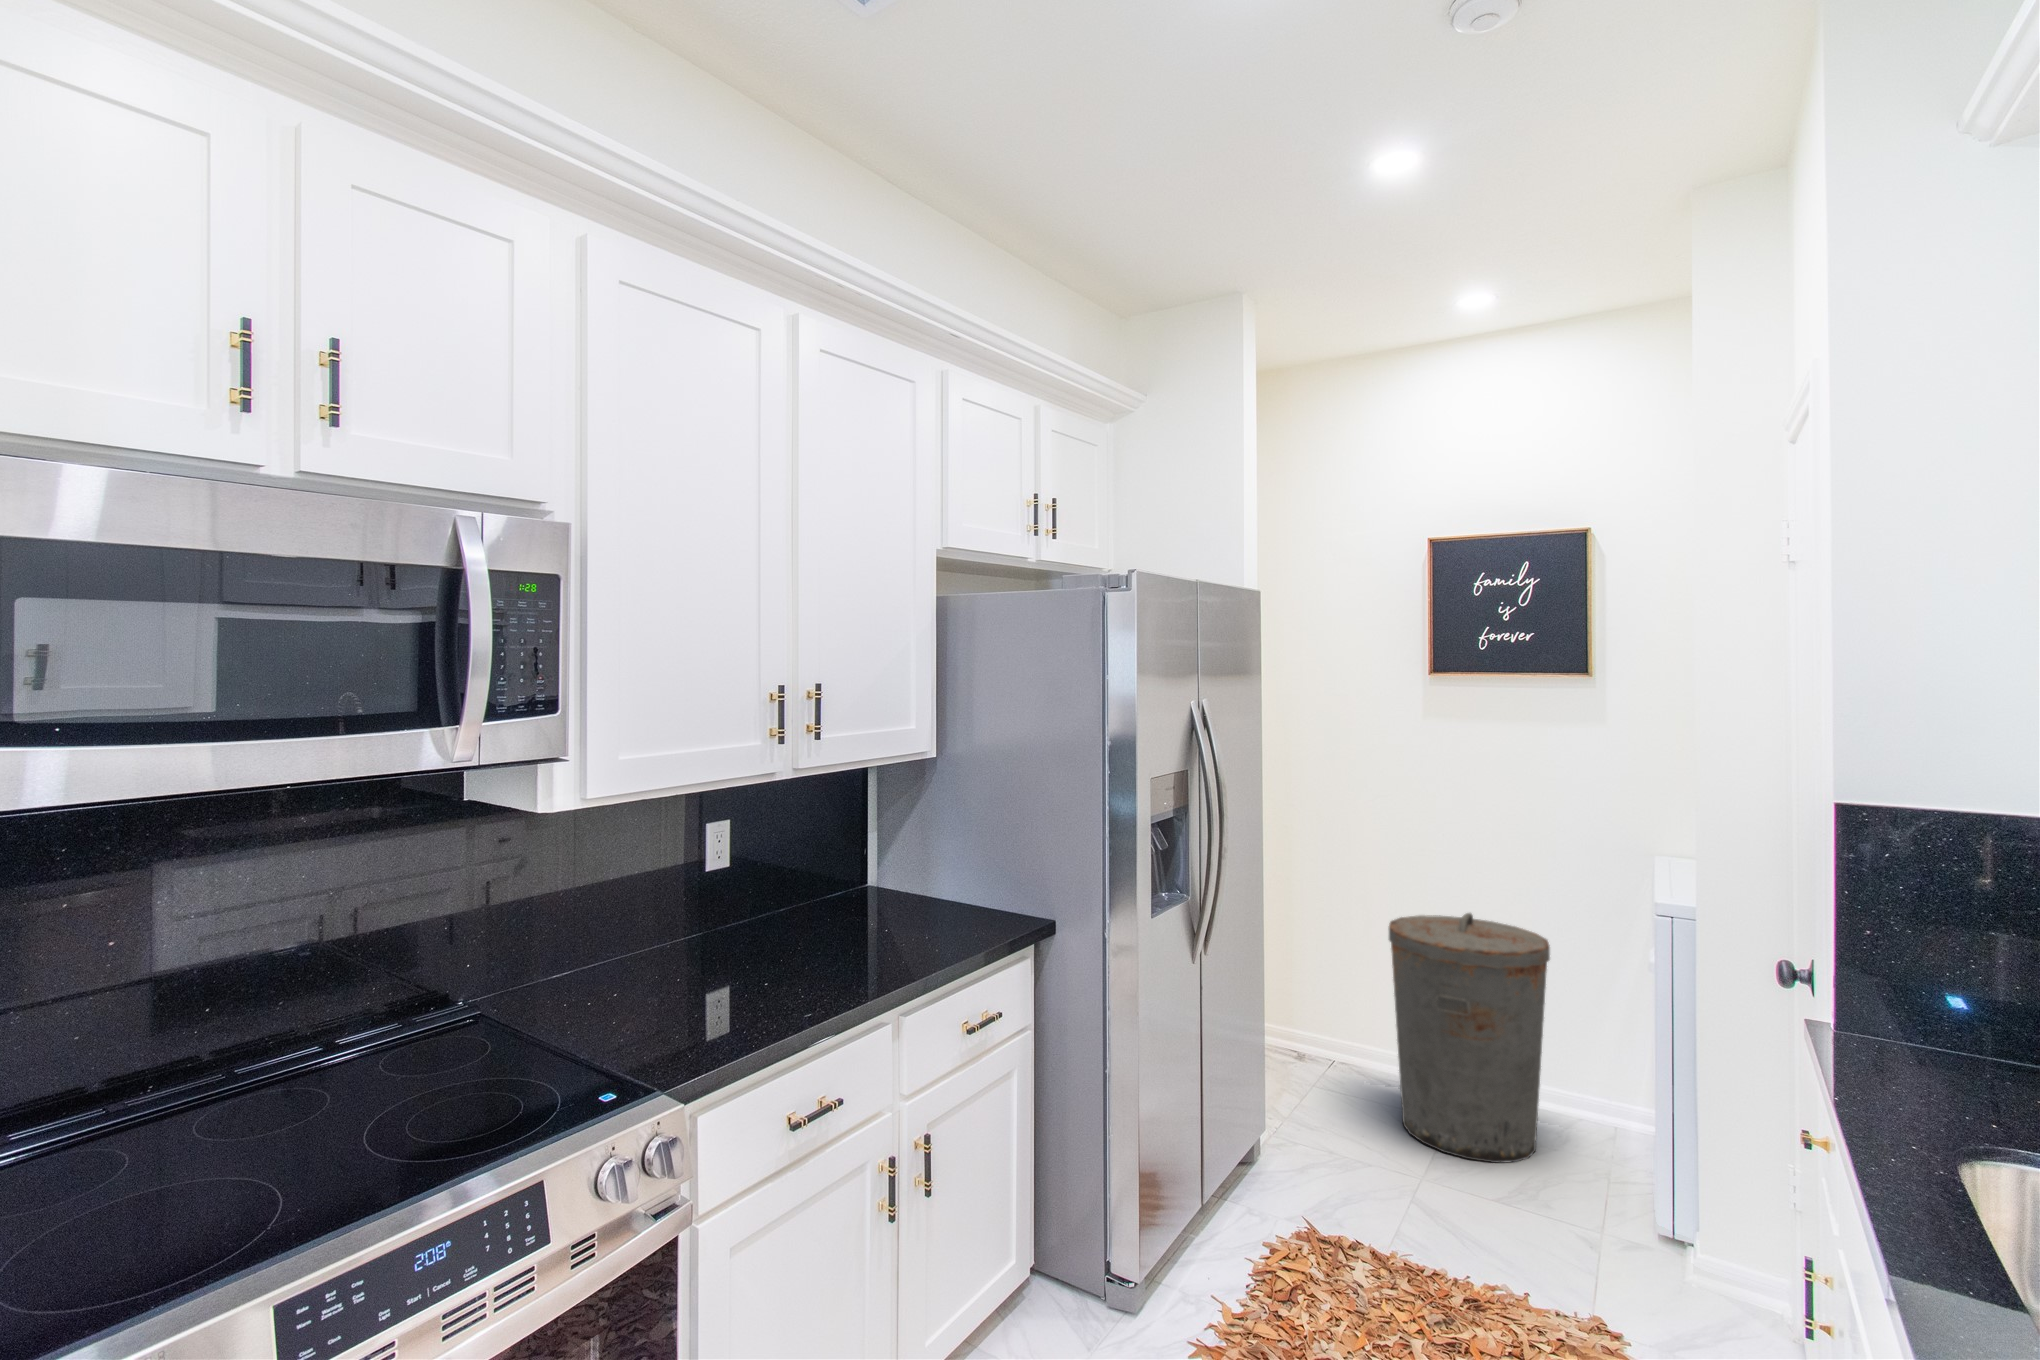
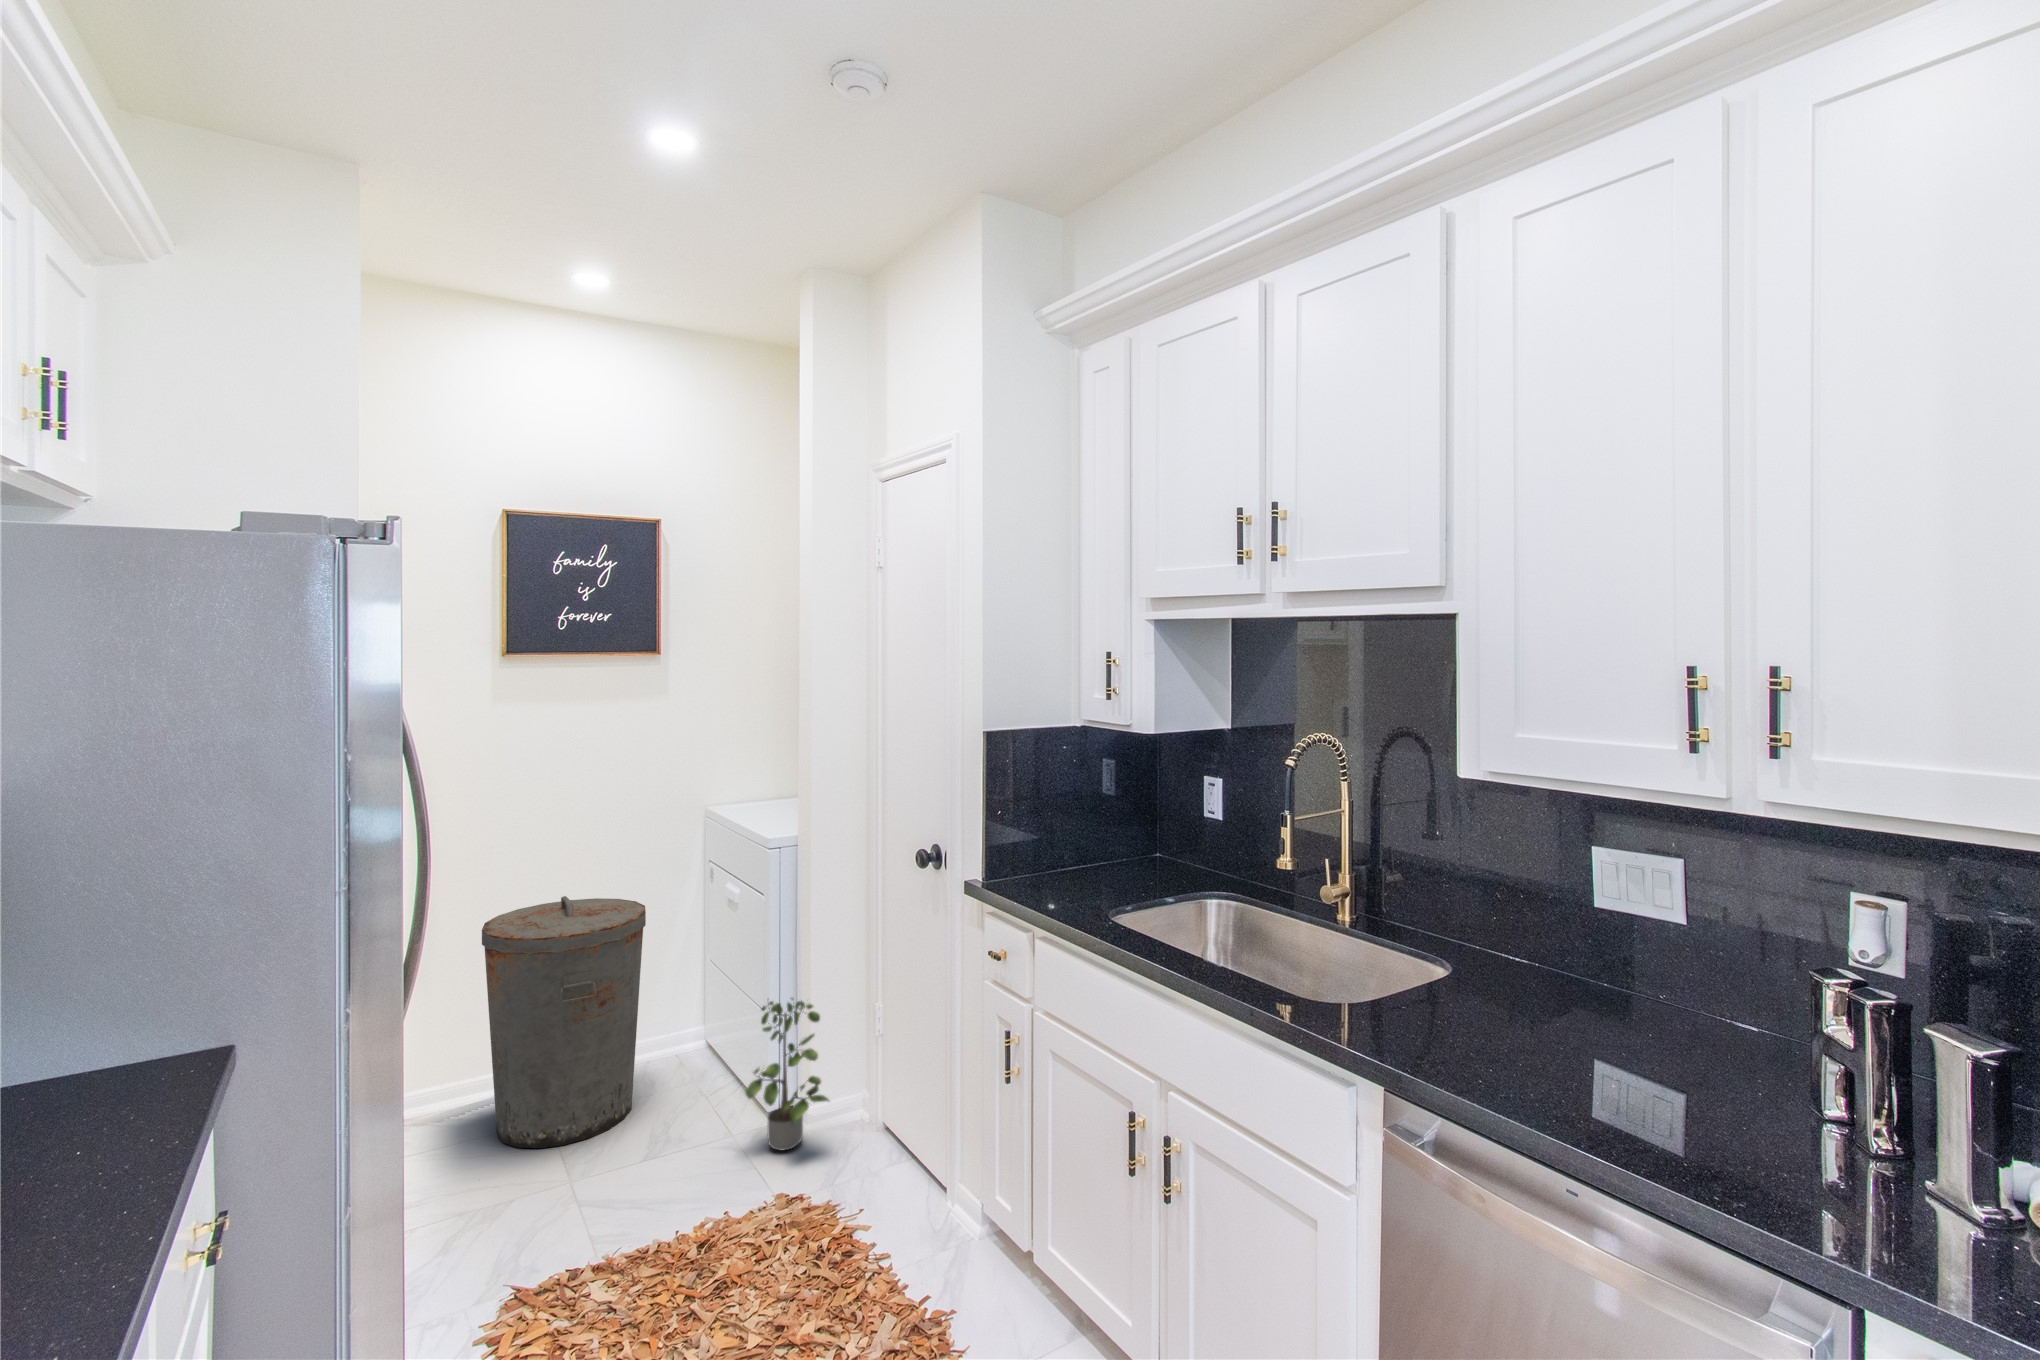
potted plant: none [1598,1089,1697,1289] -> present [746,998,829,1150]

